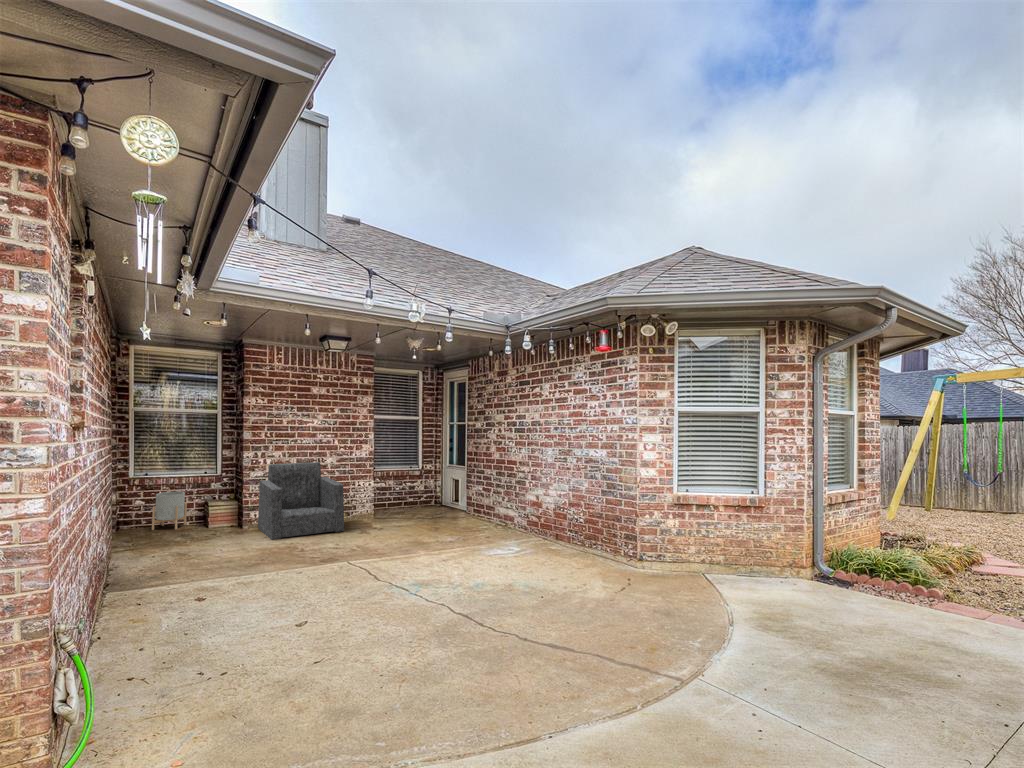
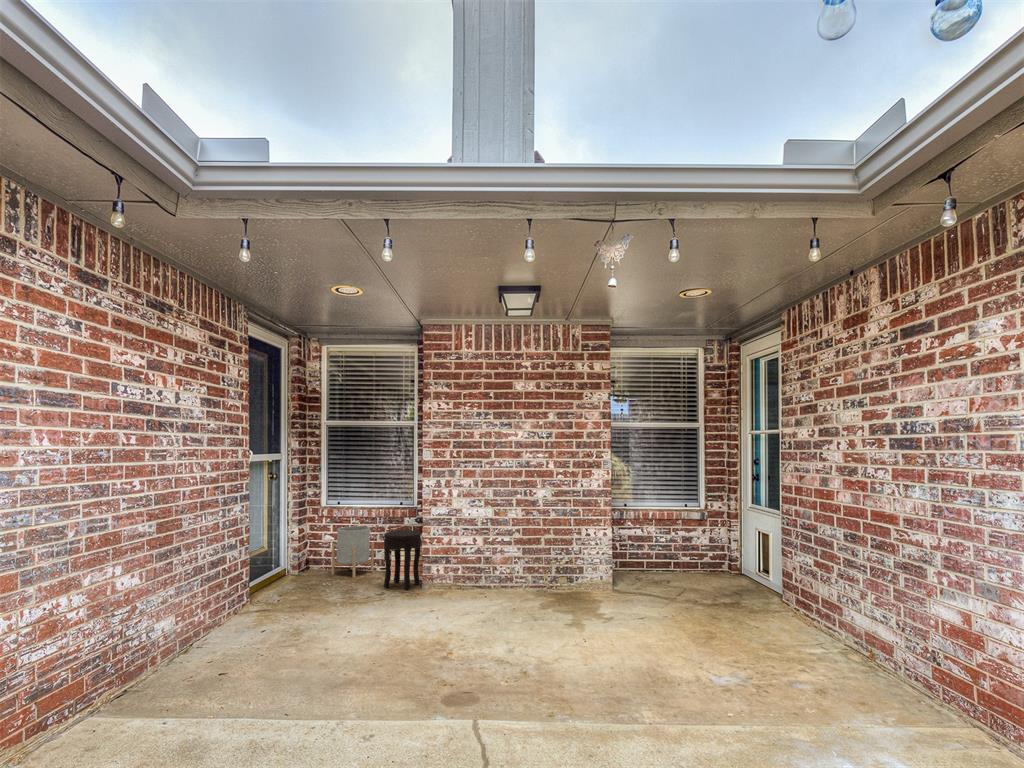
armchair: present [258,462,344,540] -> none [424,496,542,619]
side table: none [212,491,242,531] -> present [384,530,421,590]

